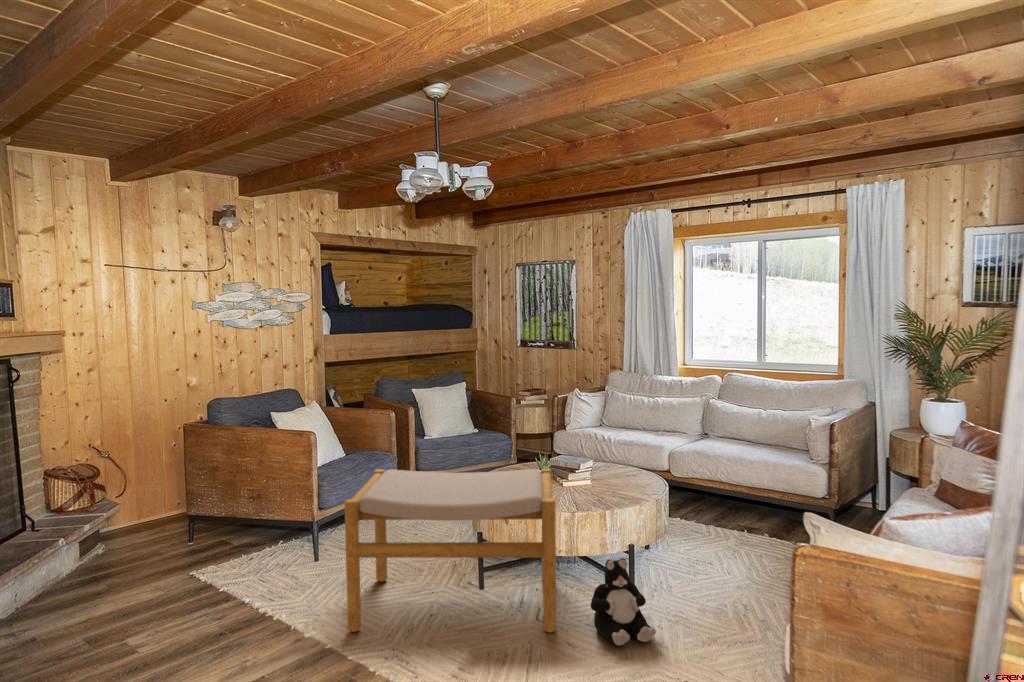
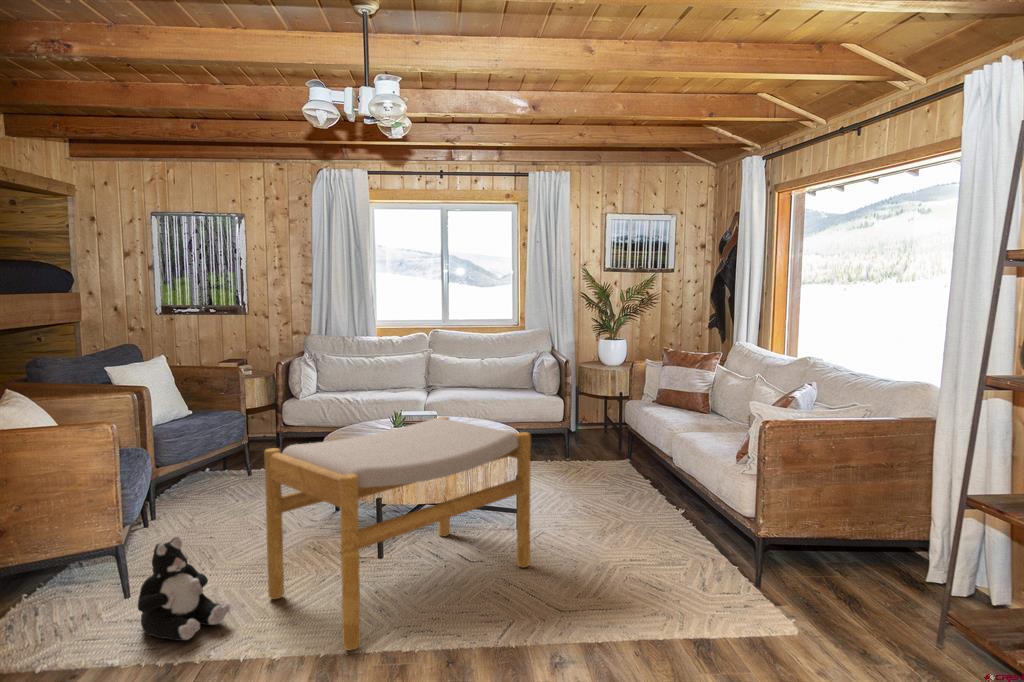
plush toy: present [591,558,656,646] -> present [138,537,230,641]

